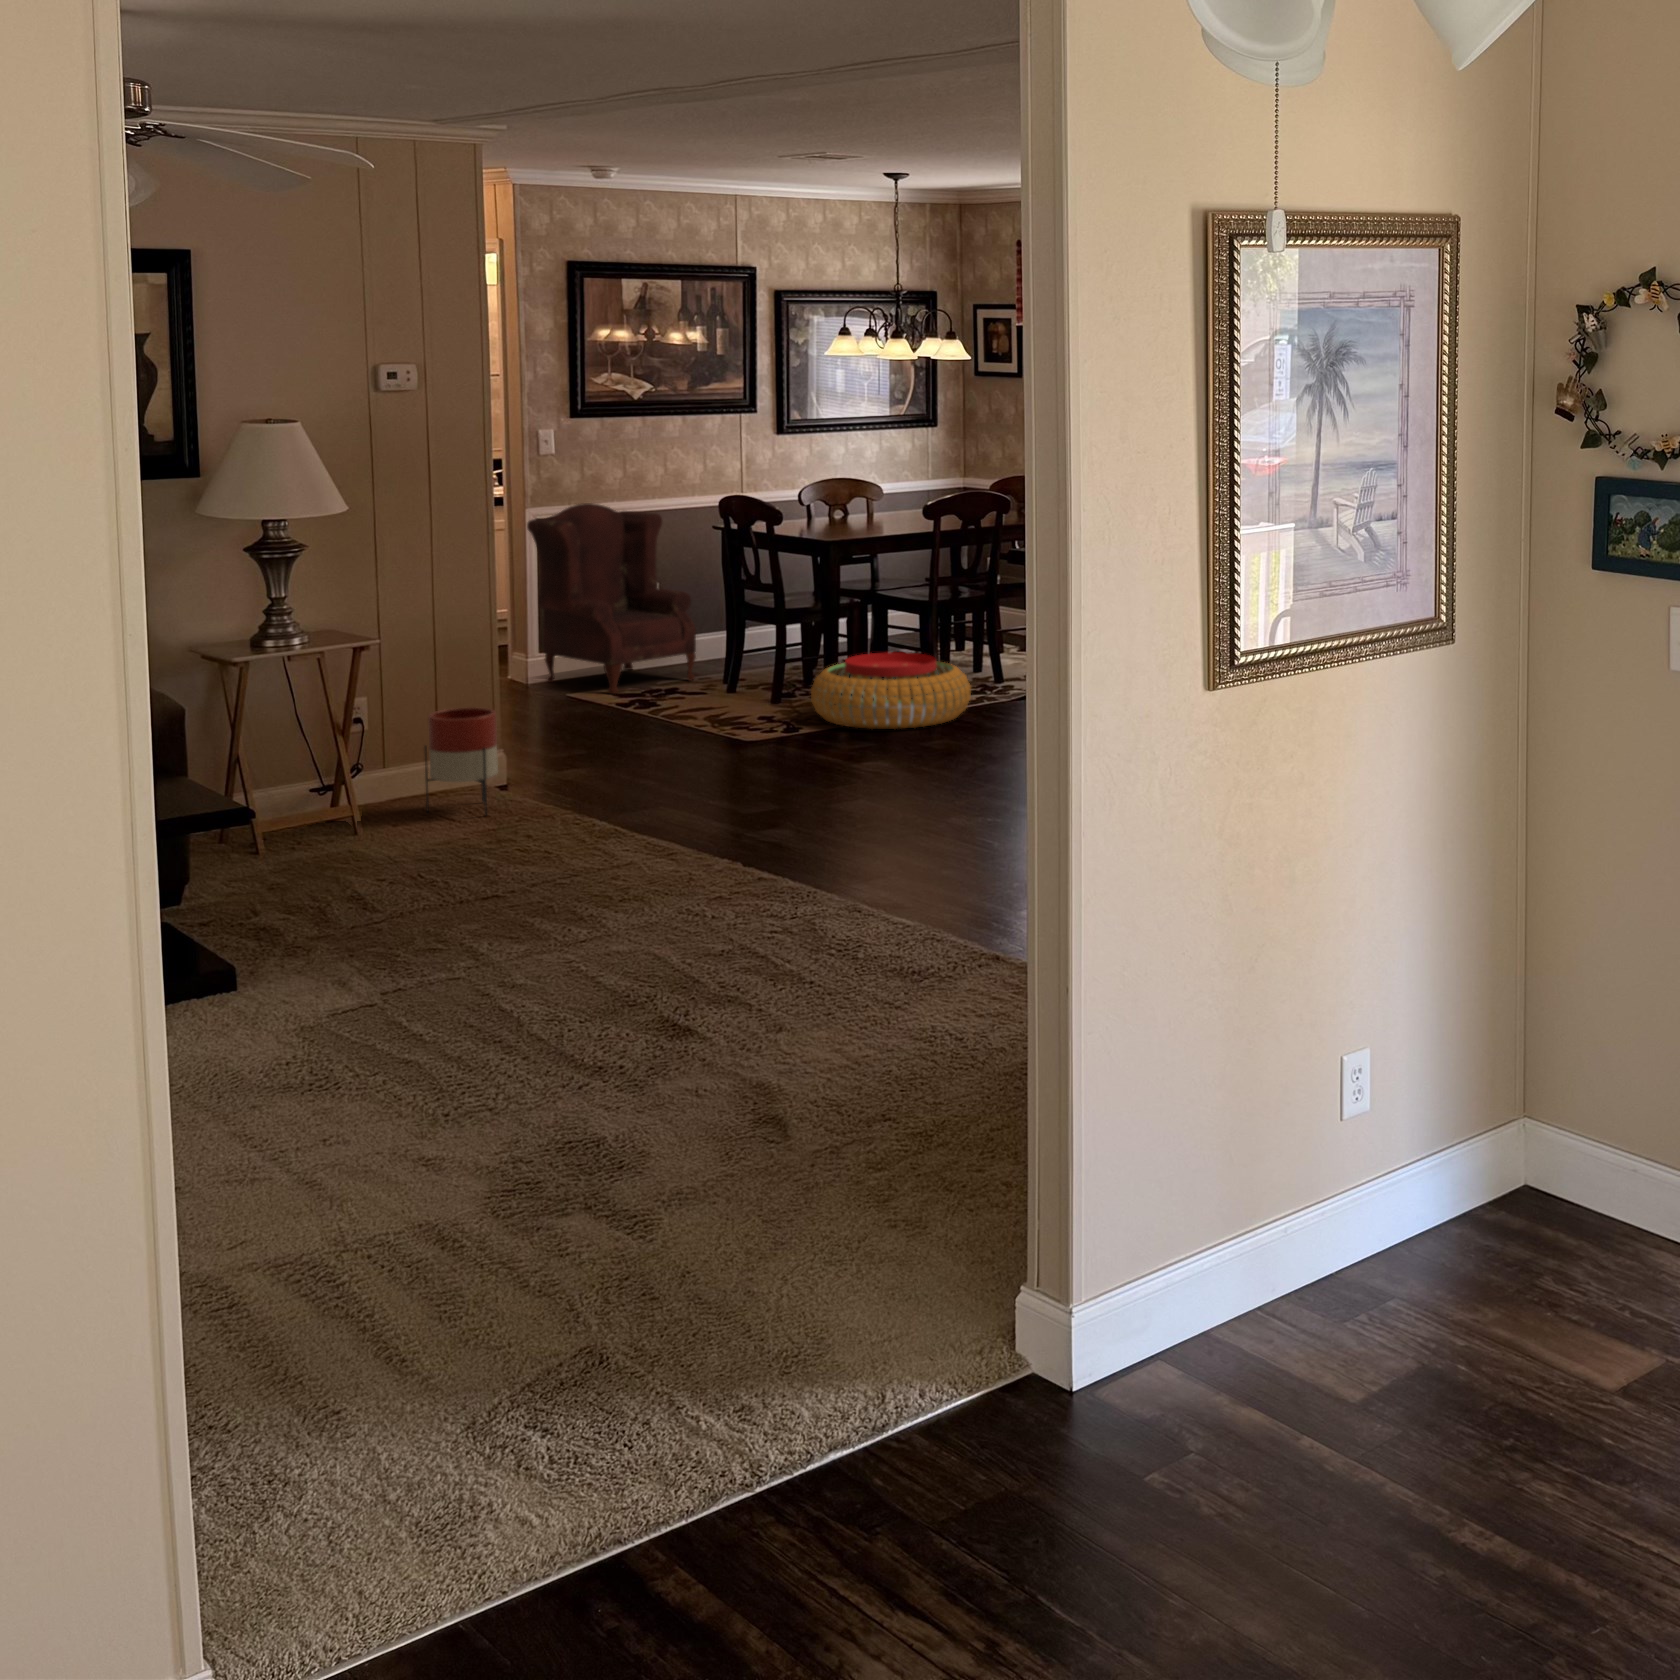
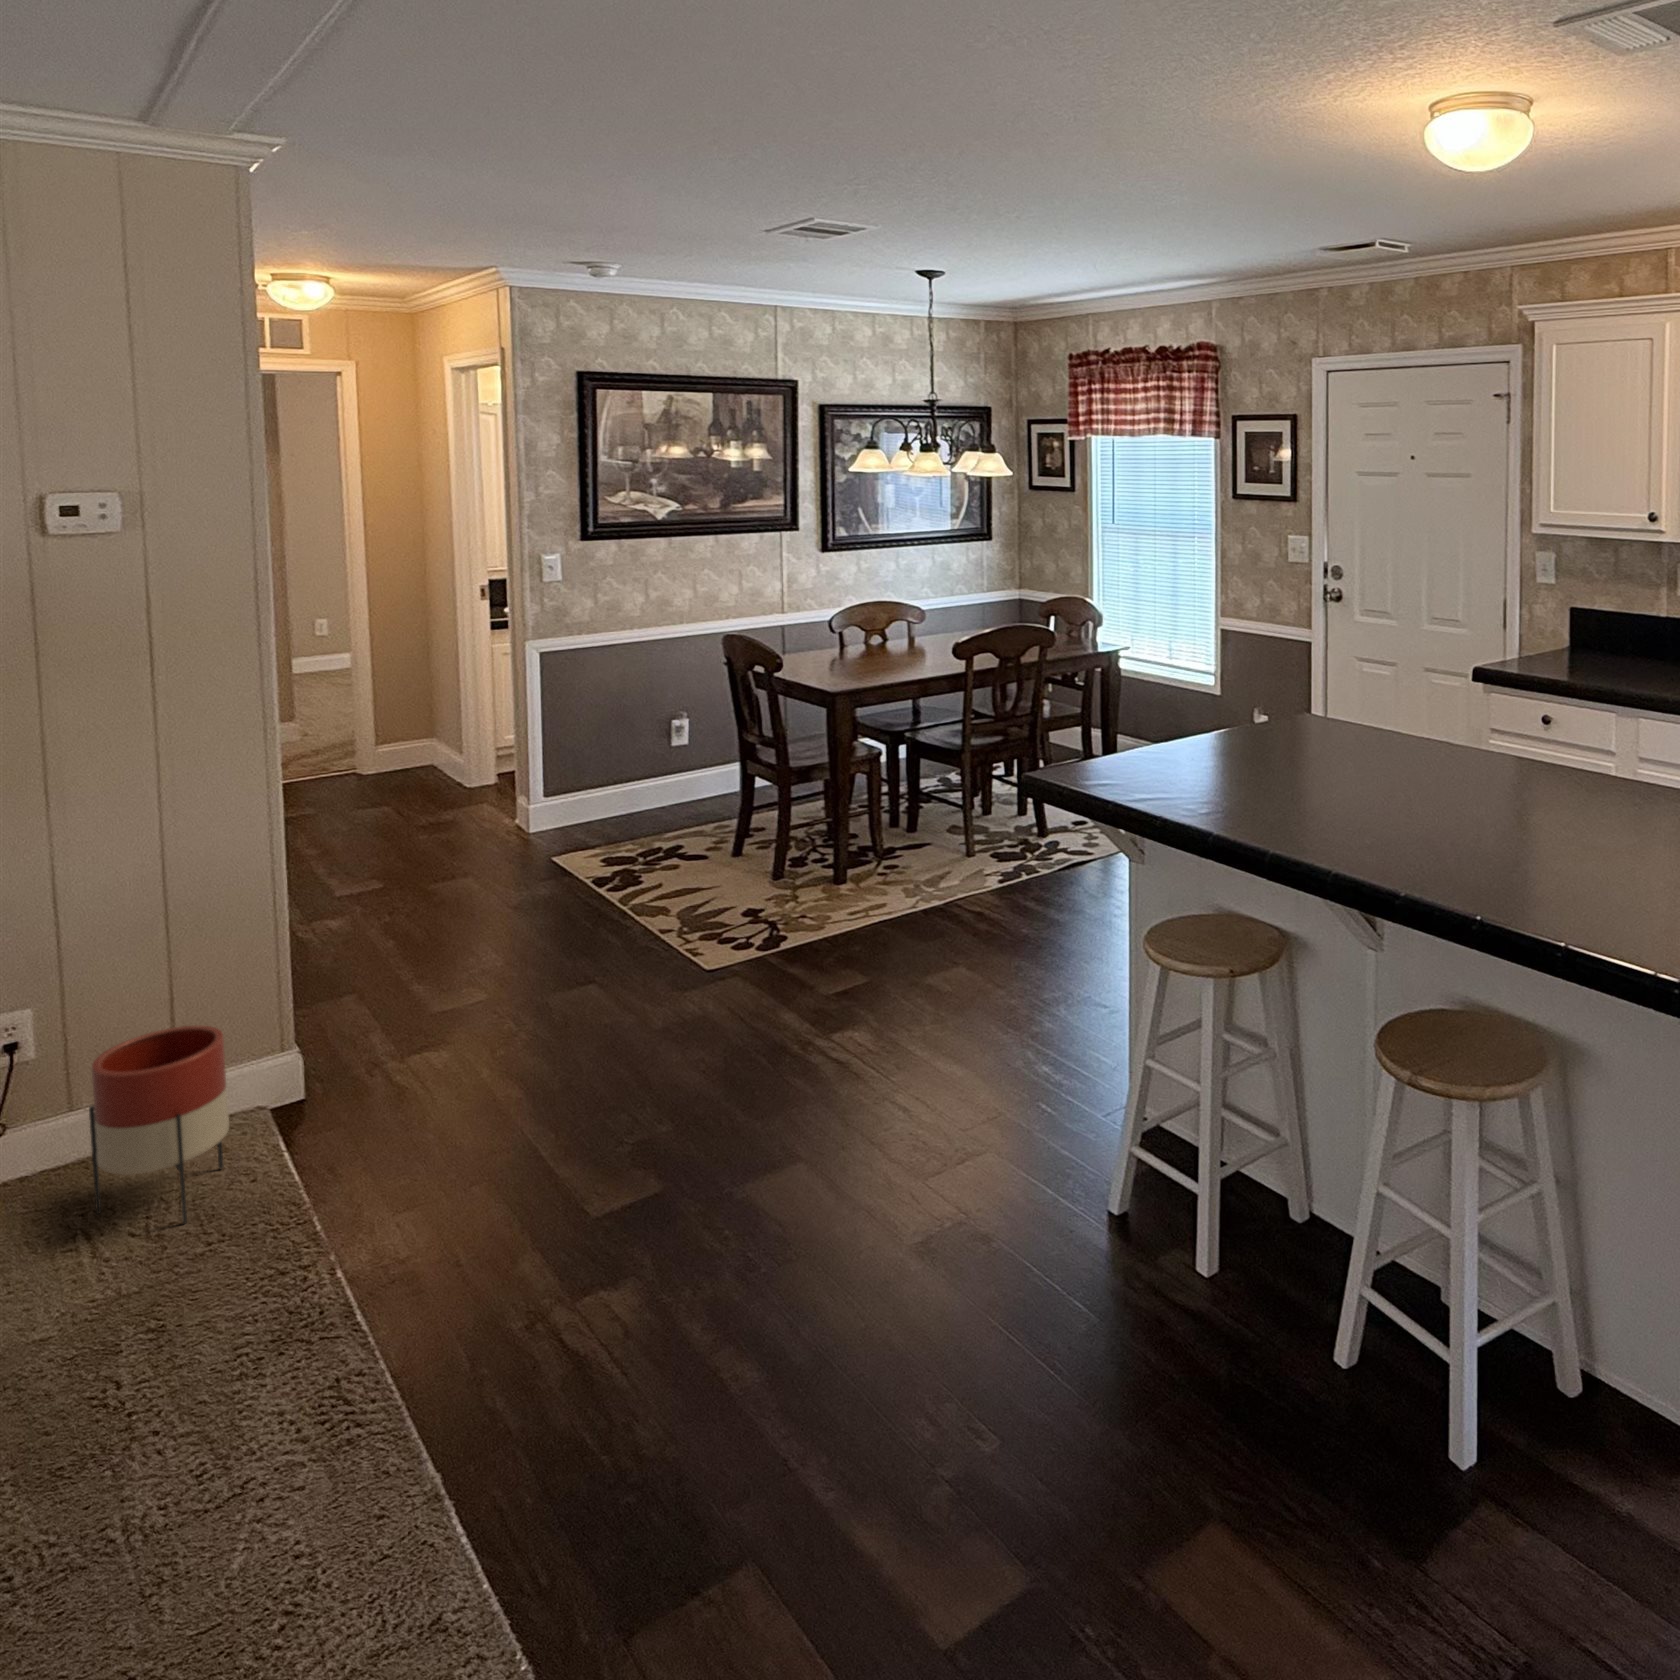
armchair: present [527,503,696,694] -> none [516,634,709,860]
pouf: present [811,652,971,729] -> none [808,823,1005,939]

